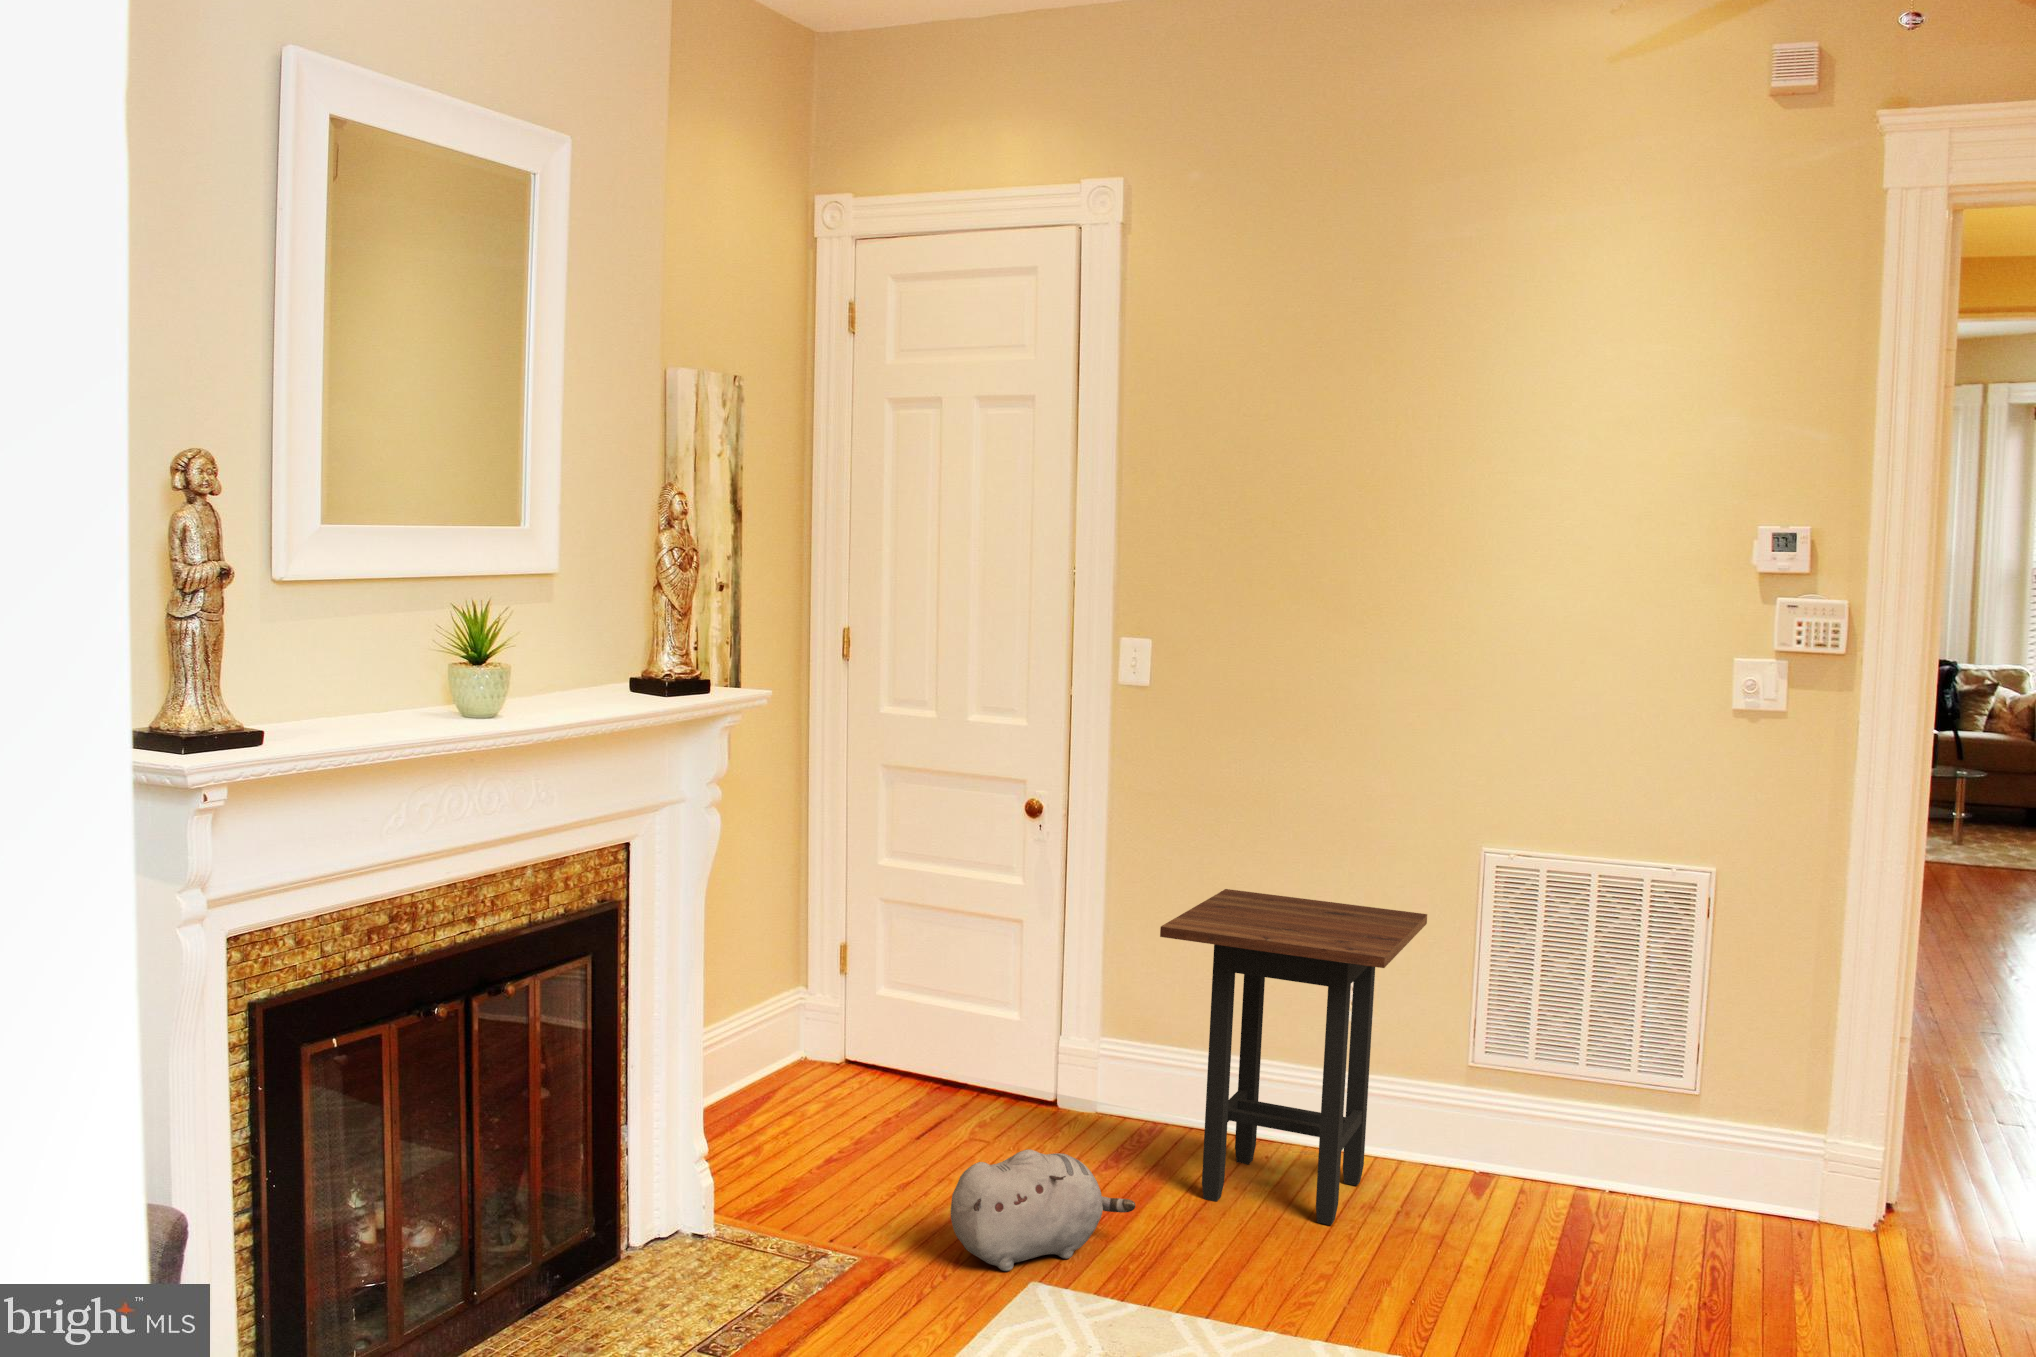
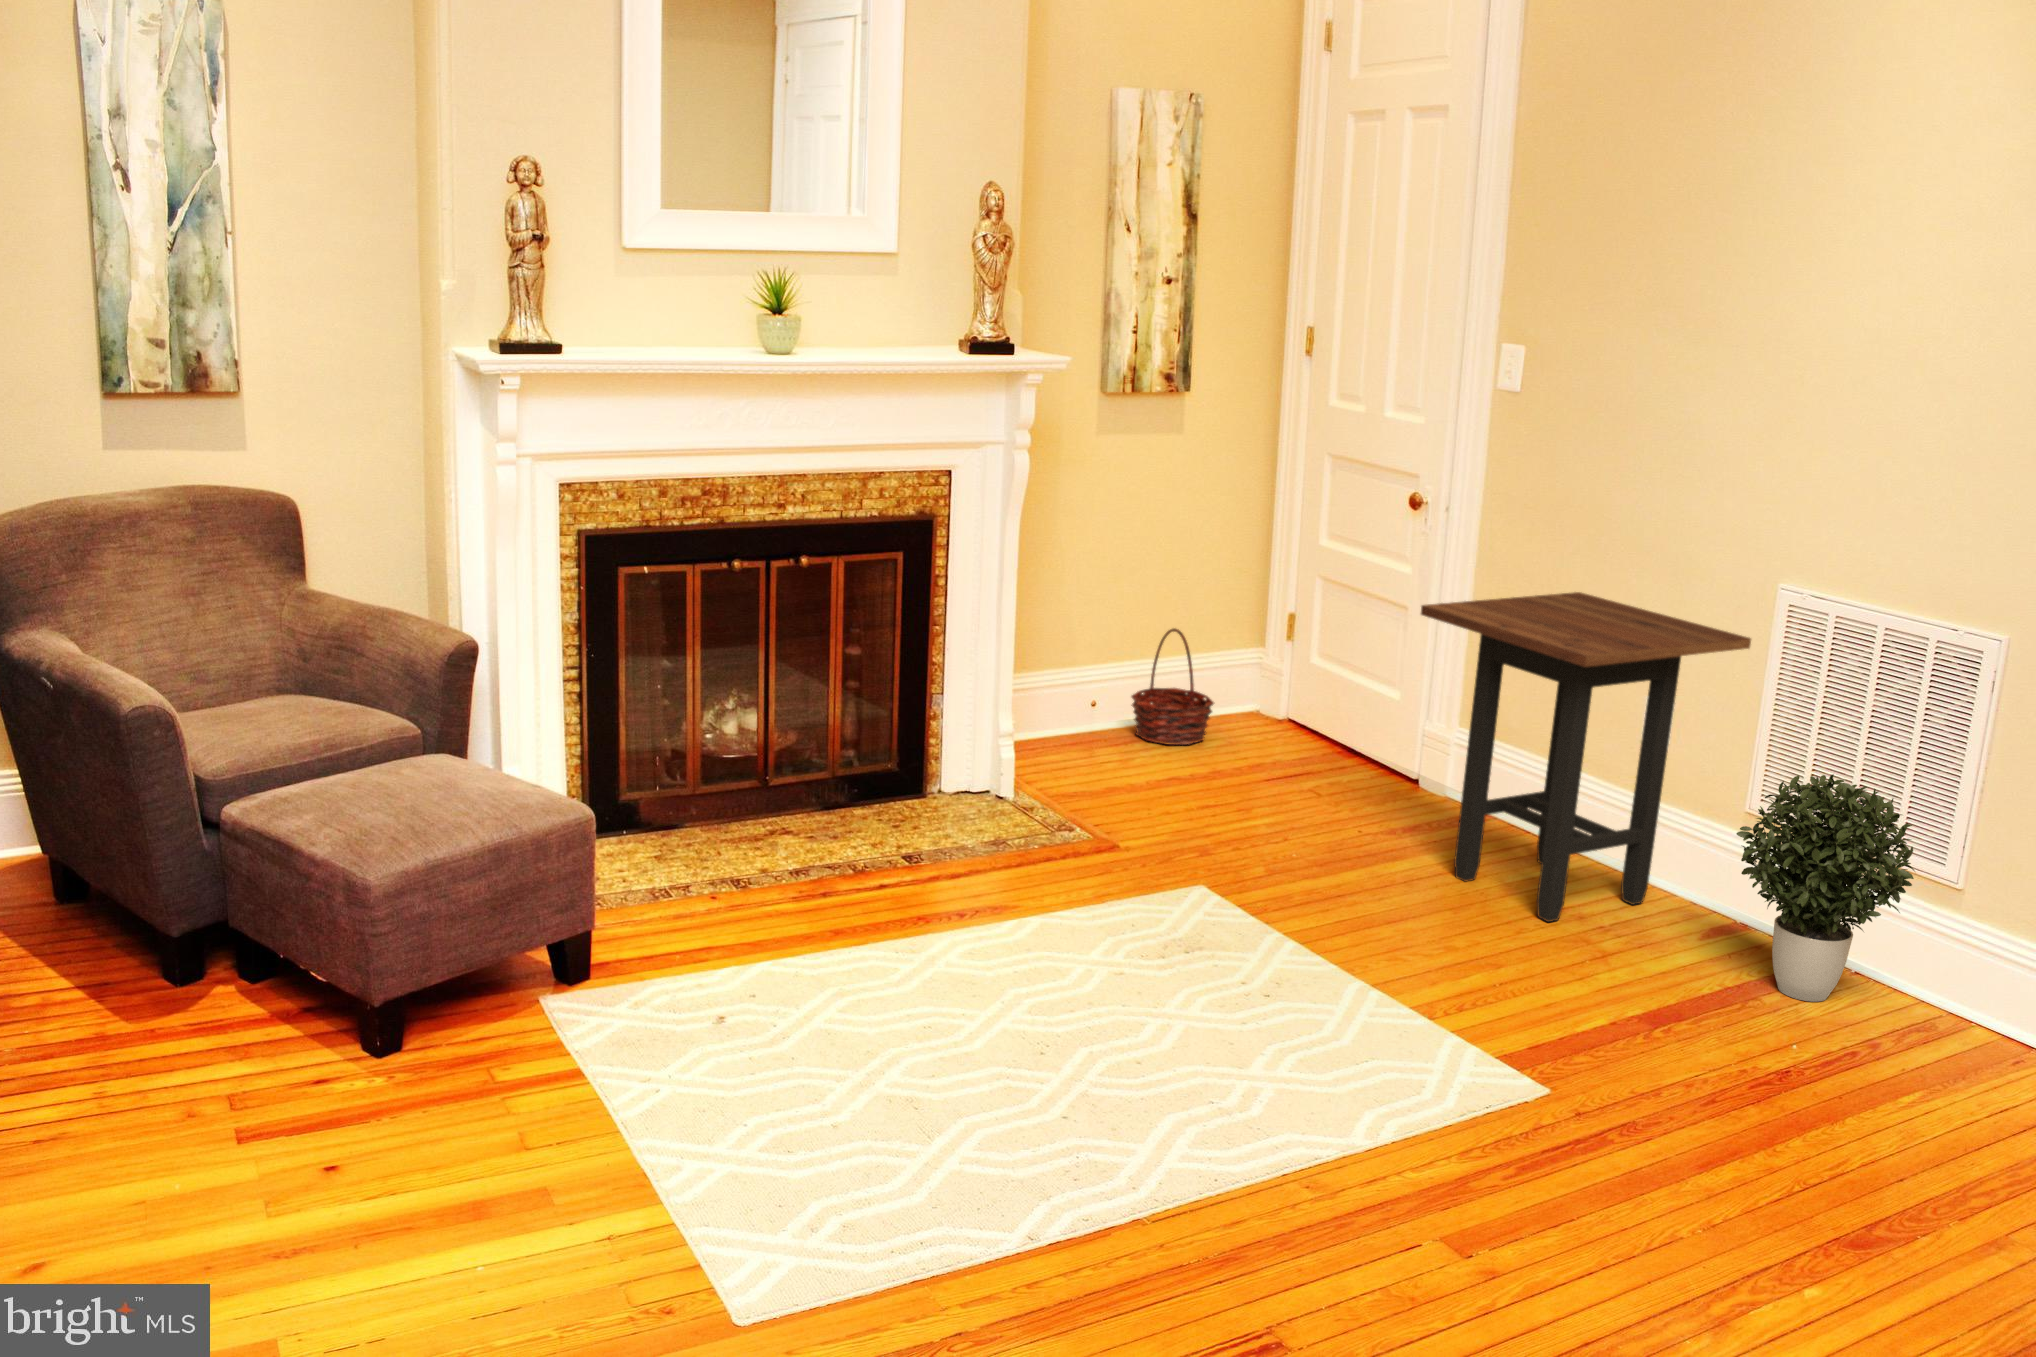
basket: none [717,983,810,1118] -> present [1131,628,1214,745]
potted plant: none [1504,1030,1654,1243] -> present [1736,774,1914,1002]
plush toy: present [951,1149,1135,1271] -> none [1159,777,1335,881]

